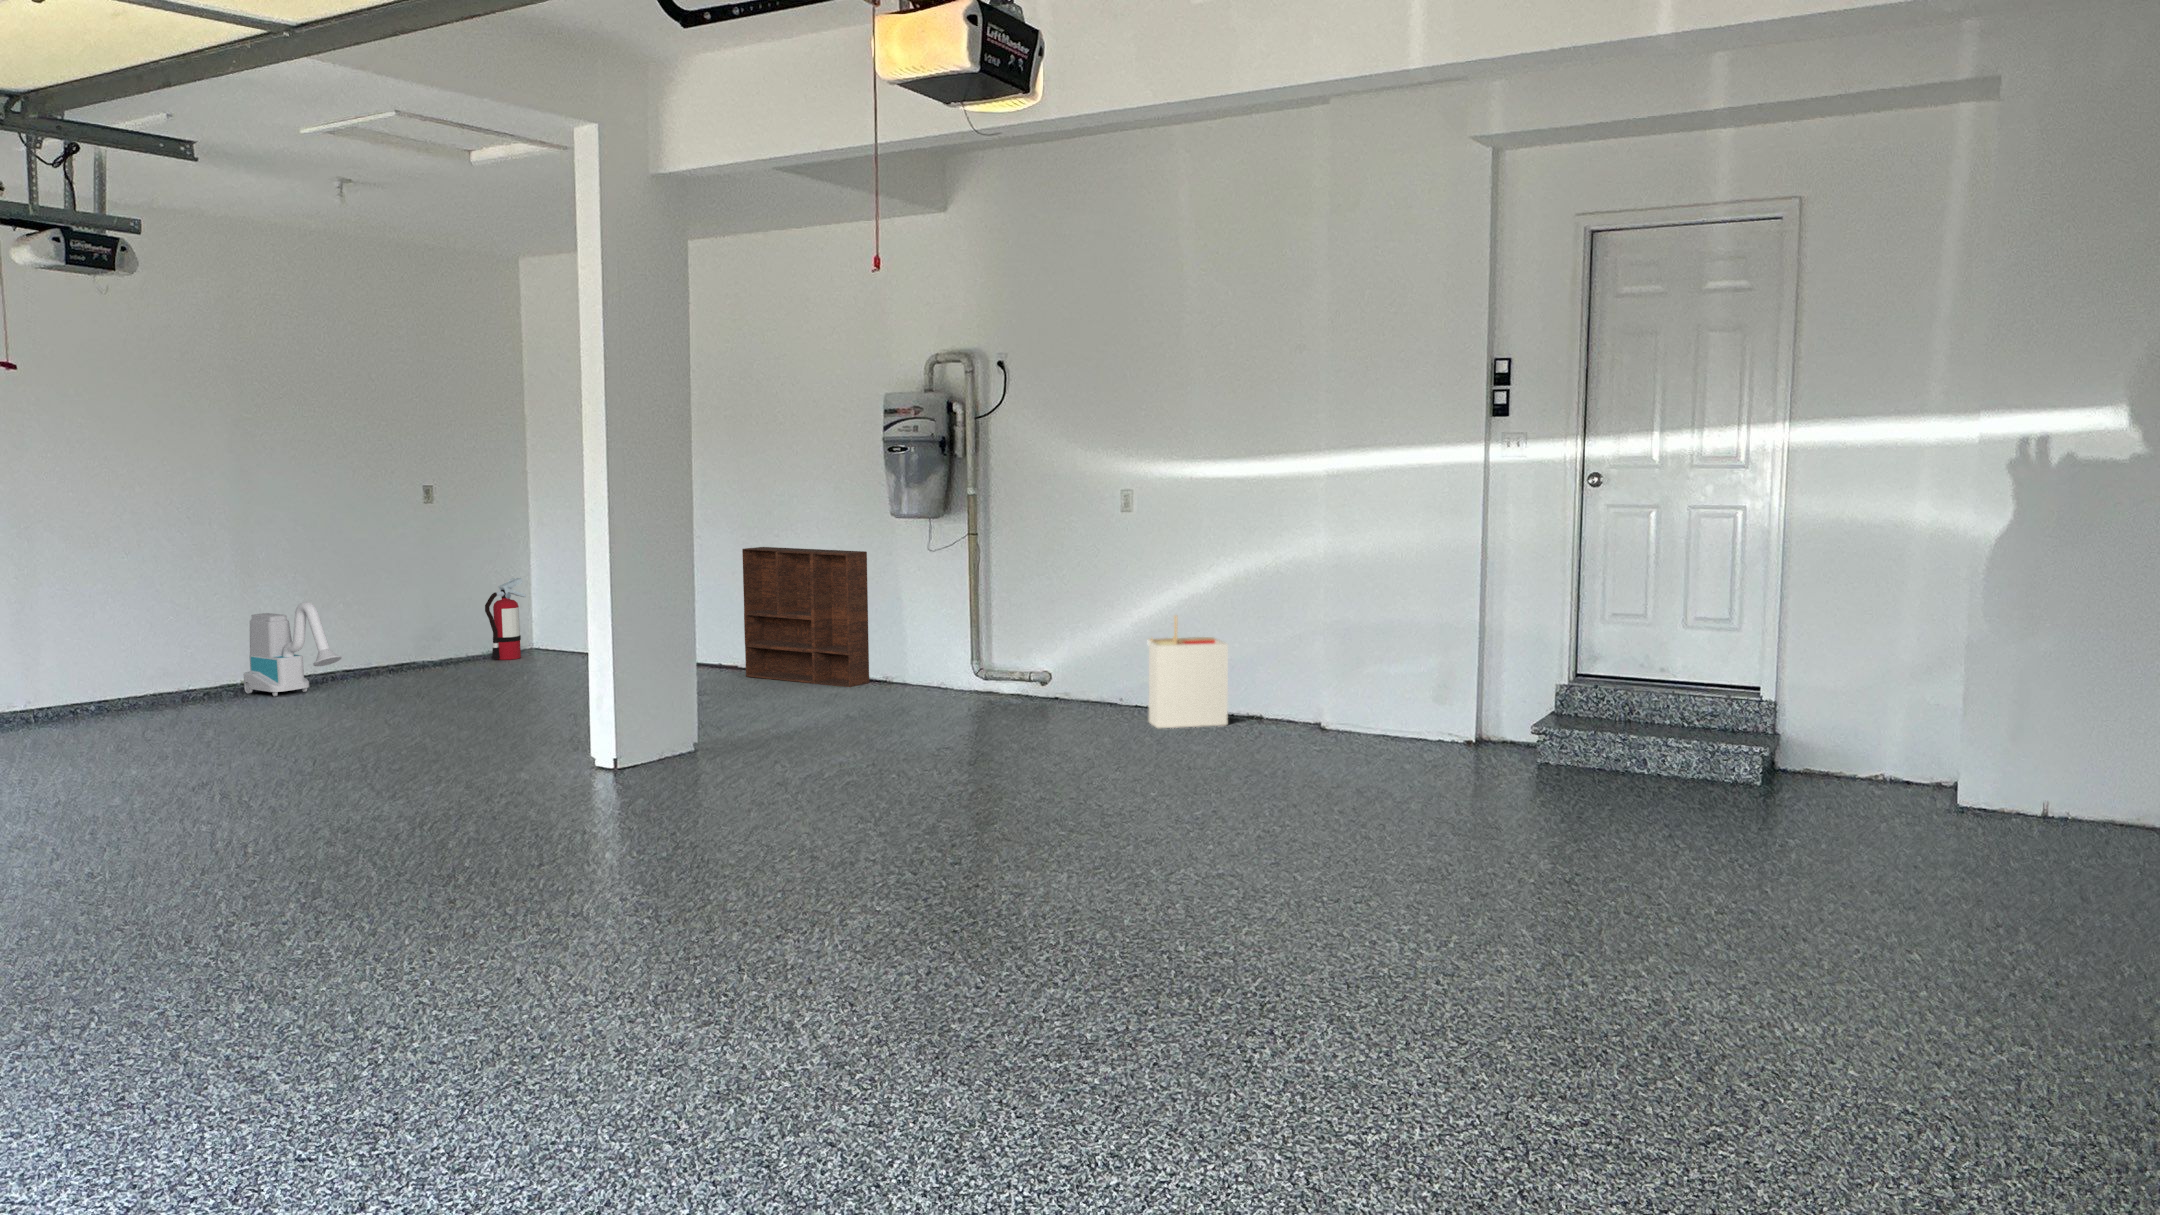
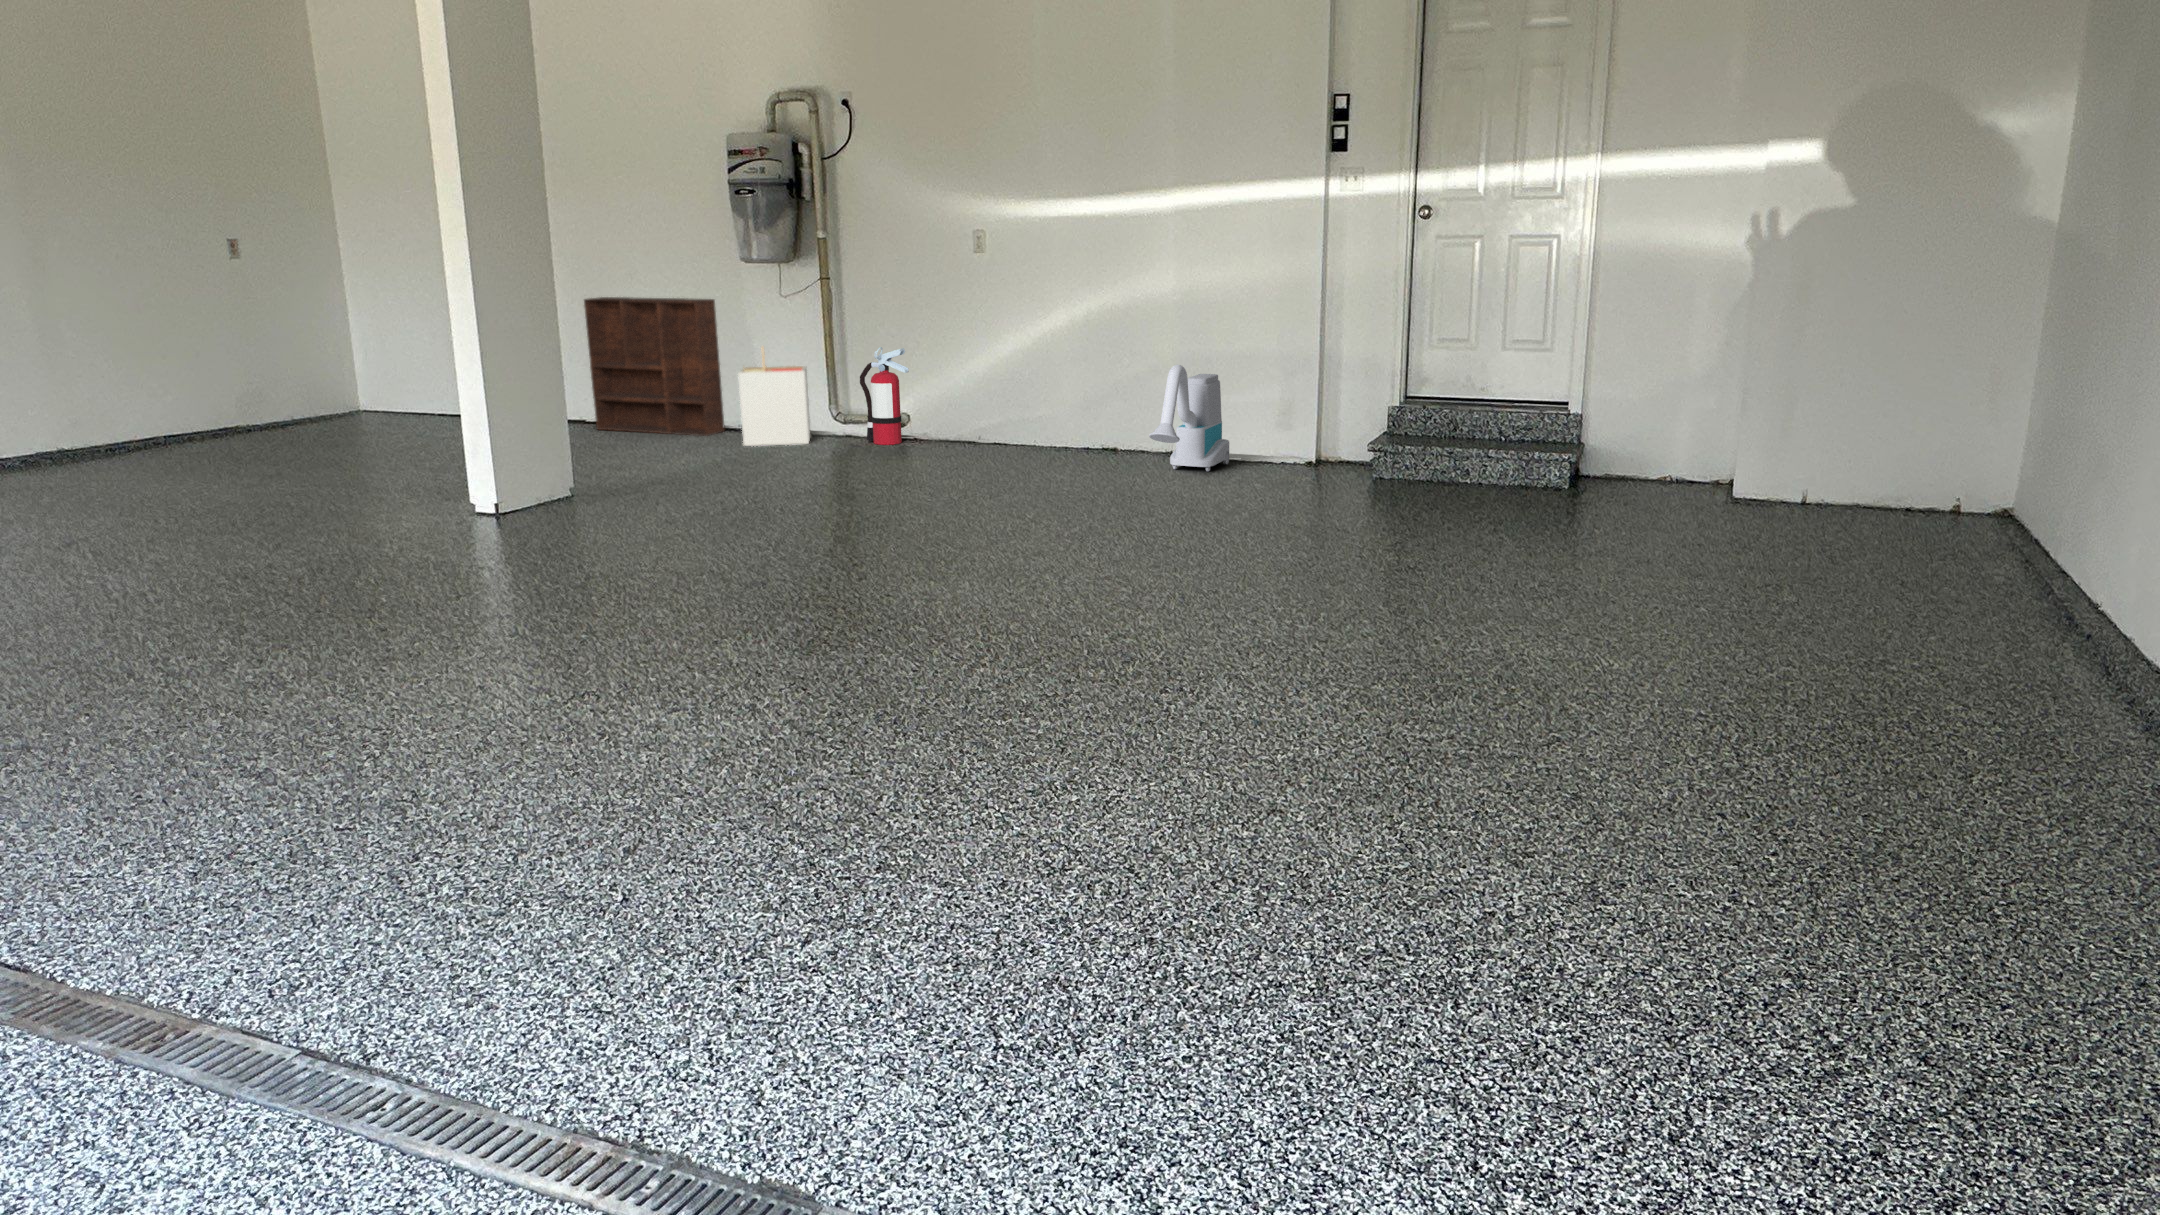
fire extinguisher: present [485,578,526,660] -> present [860,347,909,445]
vacuum cleaner: present [244,602,342,696] -> present [1149,365,1229,471]
storage bin: present [1148,616,1228,728] -> present [738,347,811,446]

